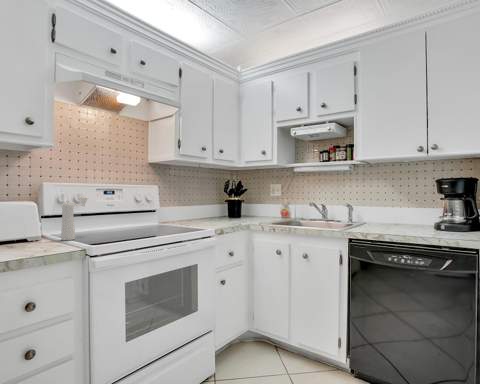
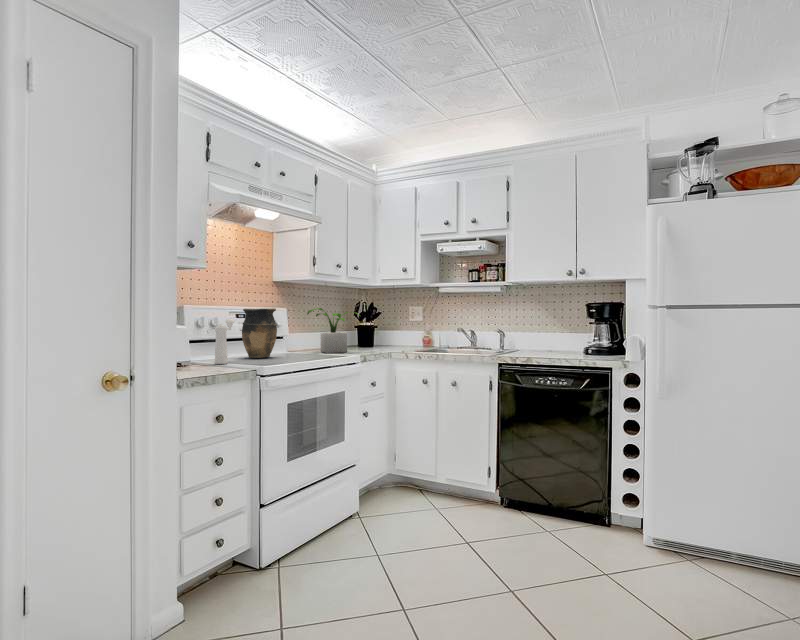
potted plant: none [173,185,221,225] -> present [307,308,358,353]
vase: none [106,186,139,231] -> present [242,308,277,358]

